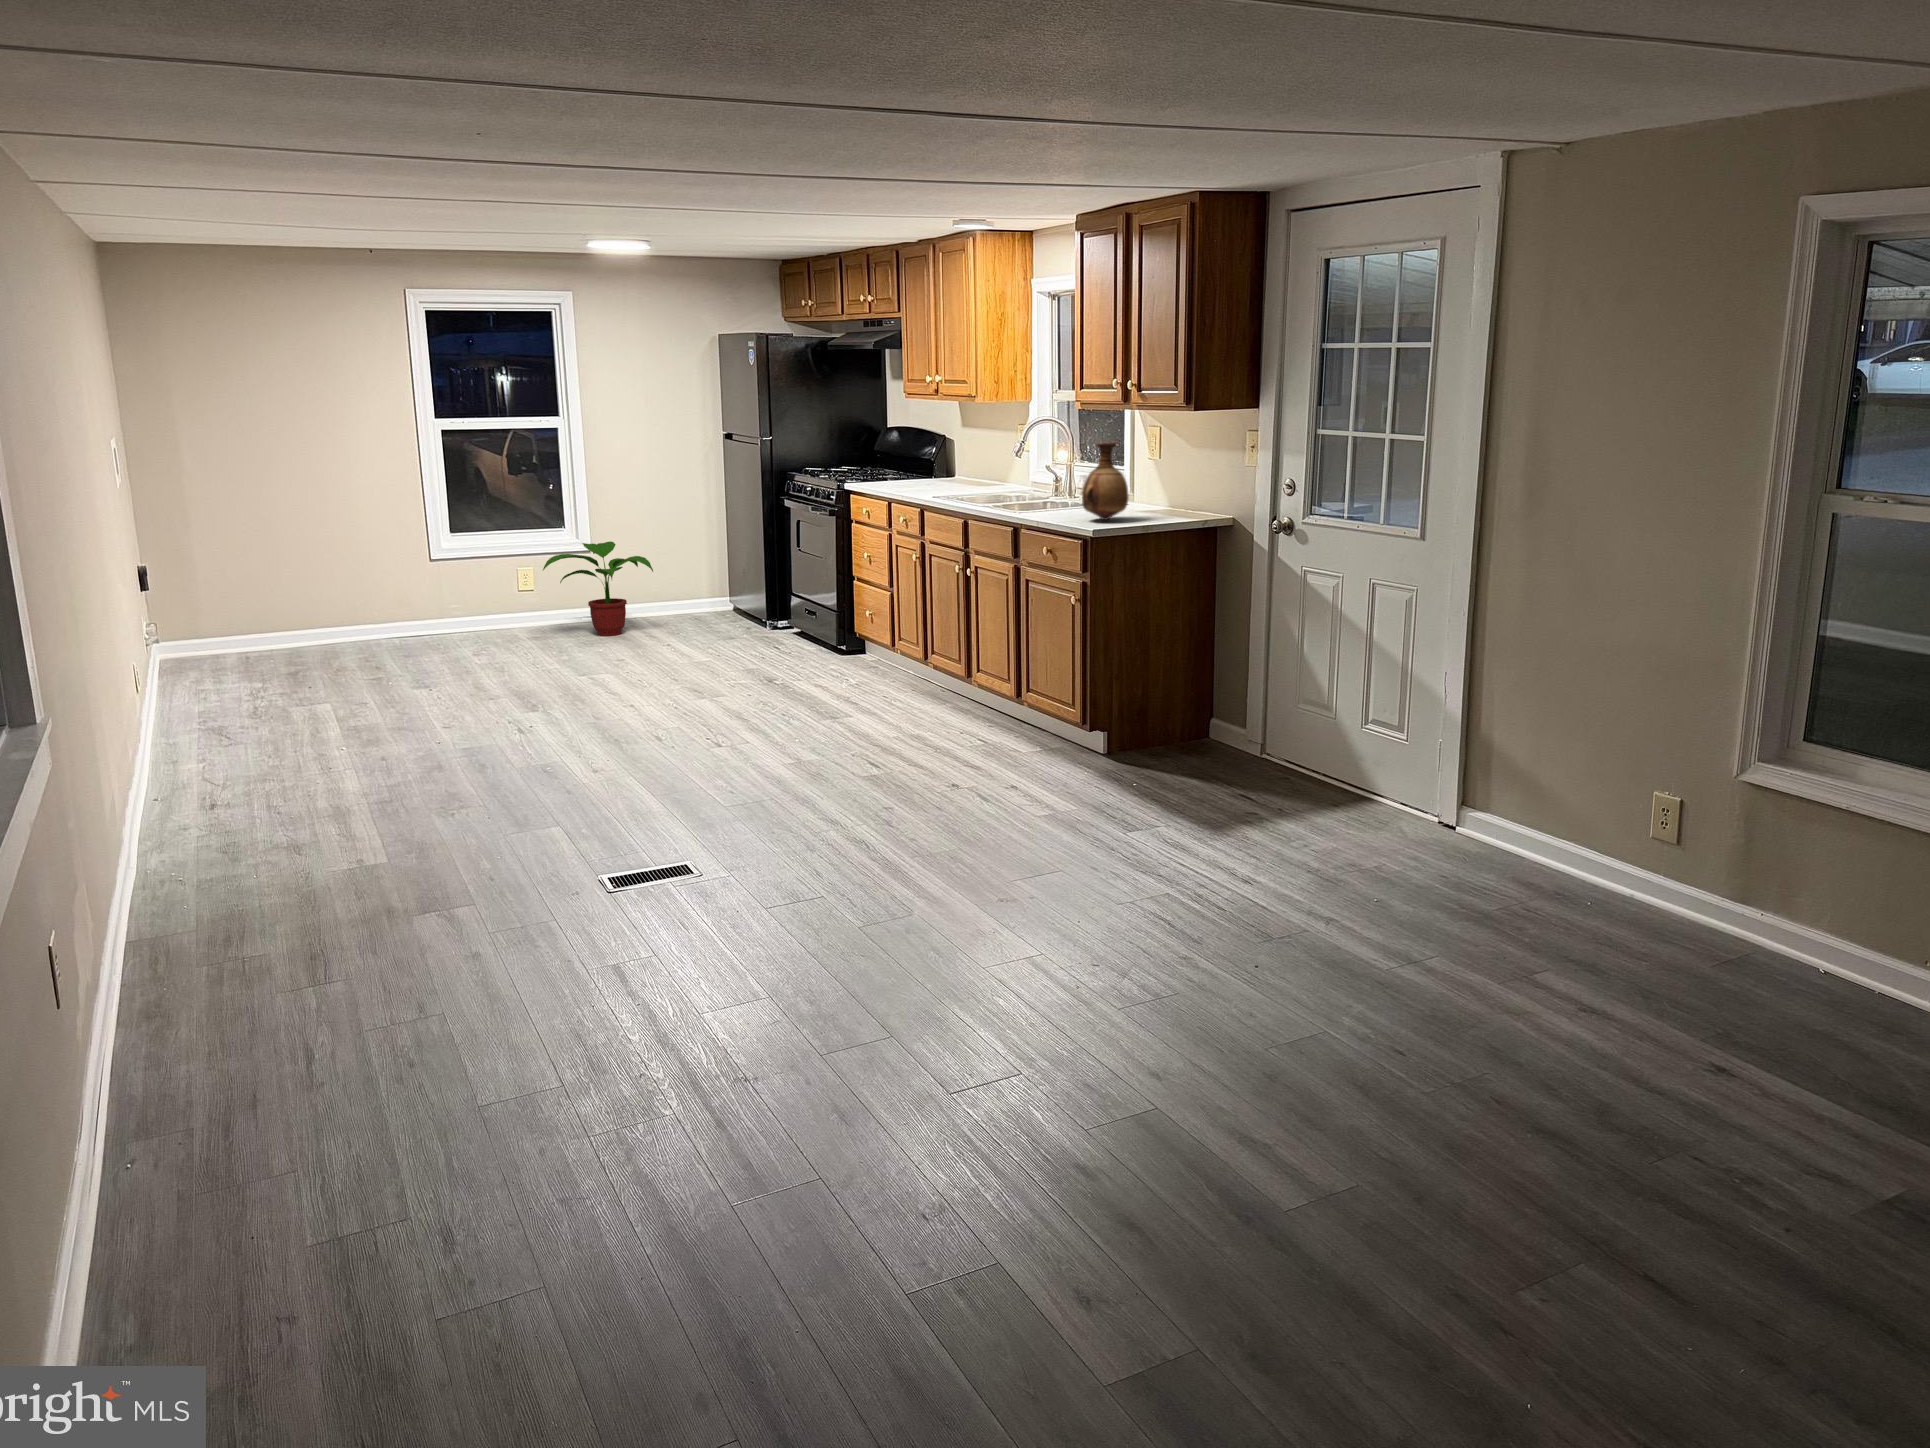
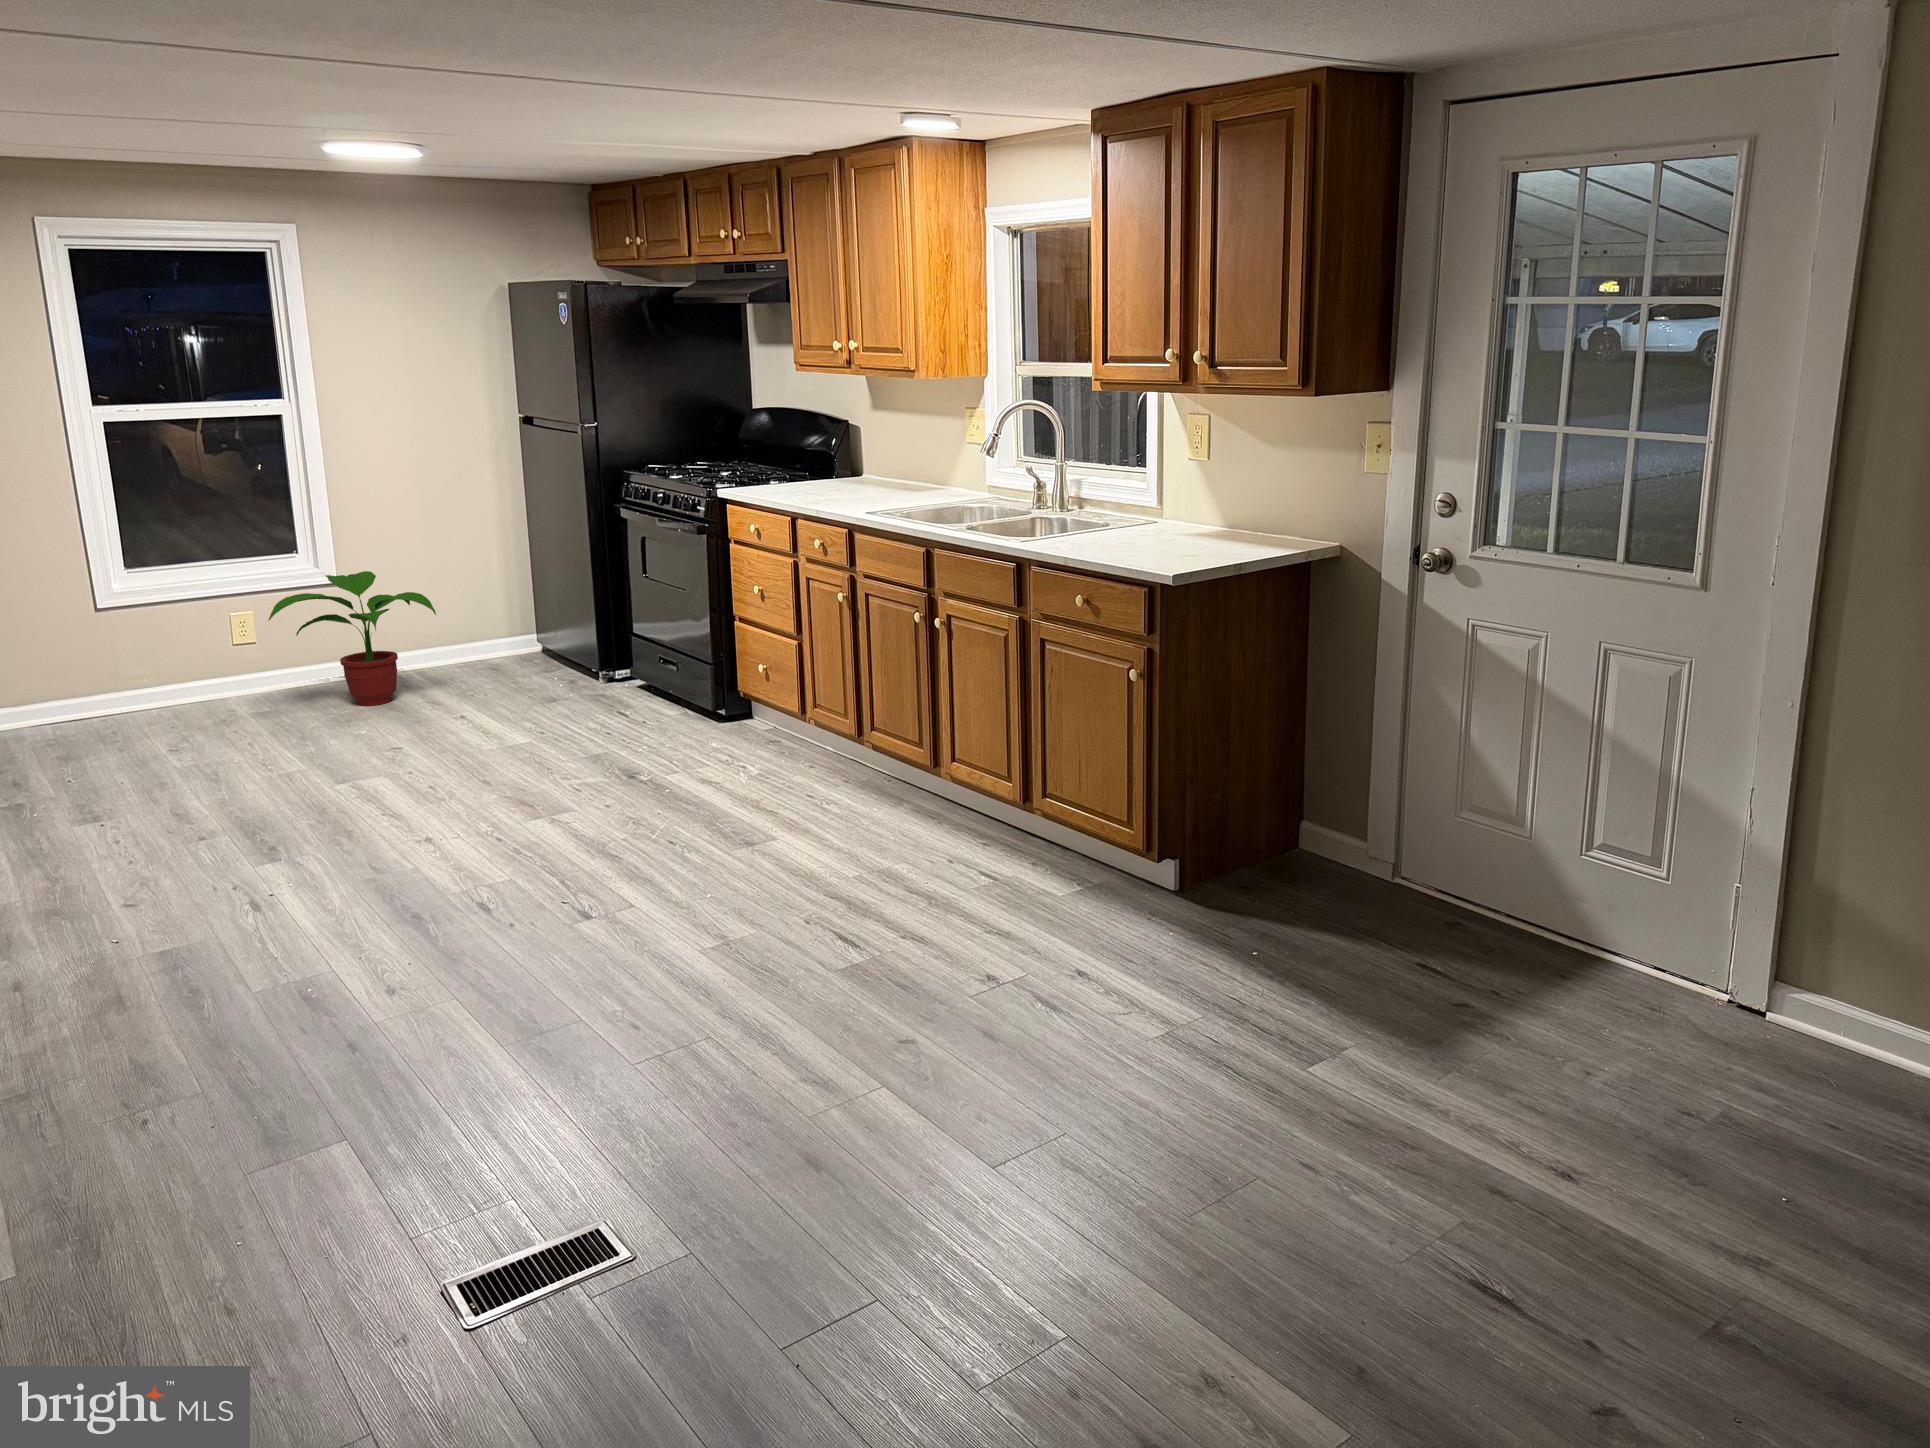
vase: present [1082,442,1128,520] -> none [1130,442,1197,555]

